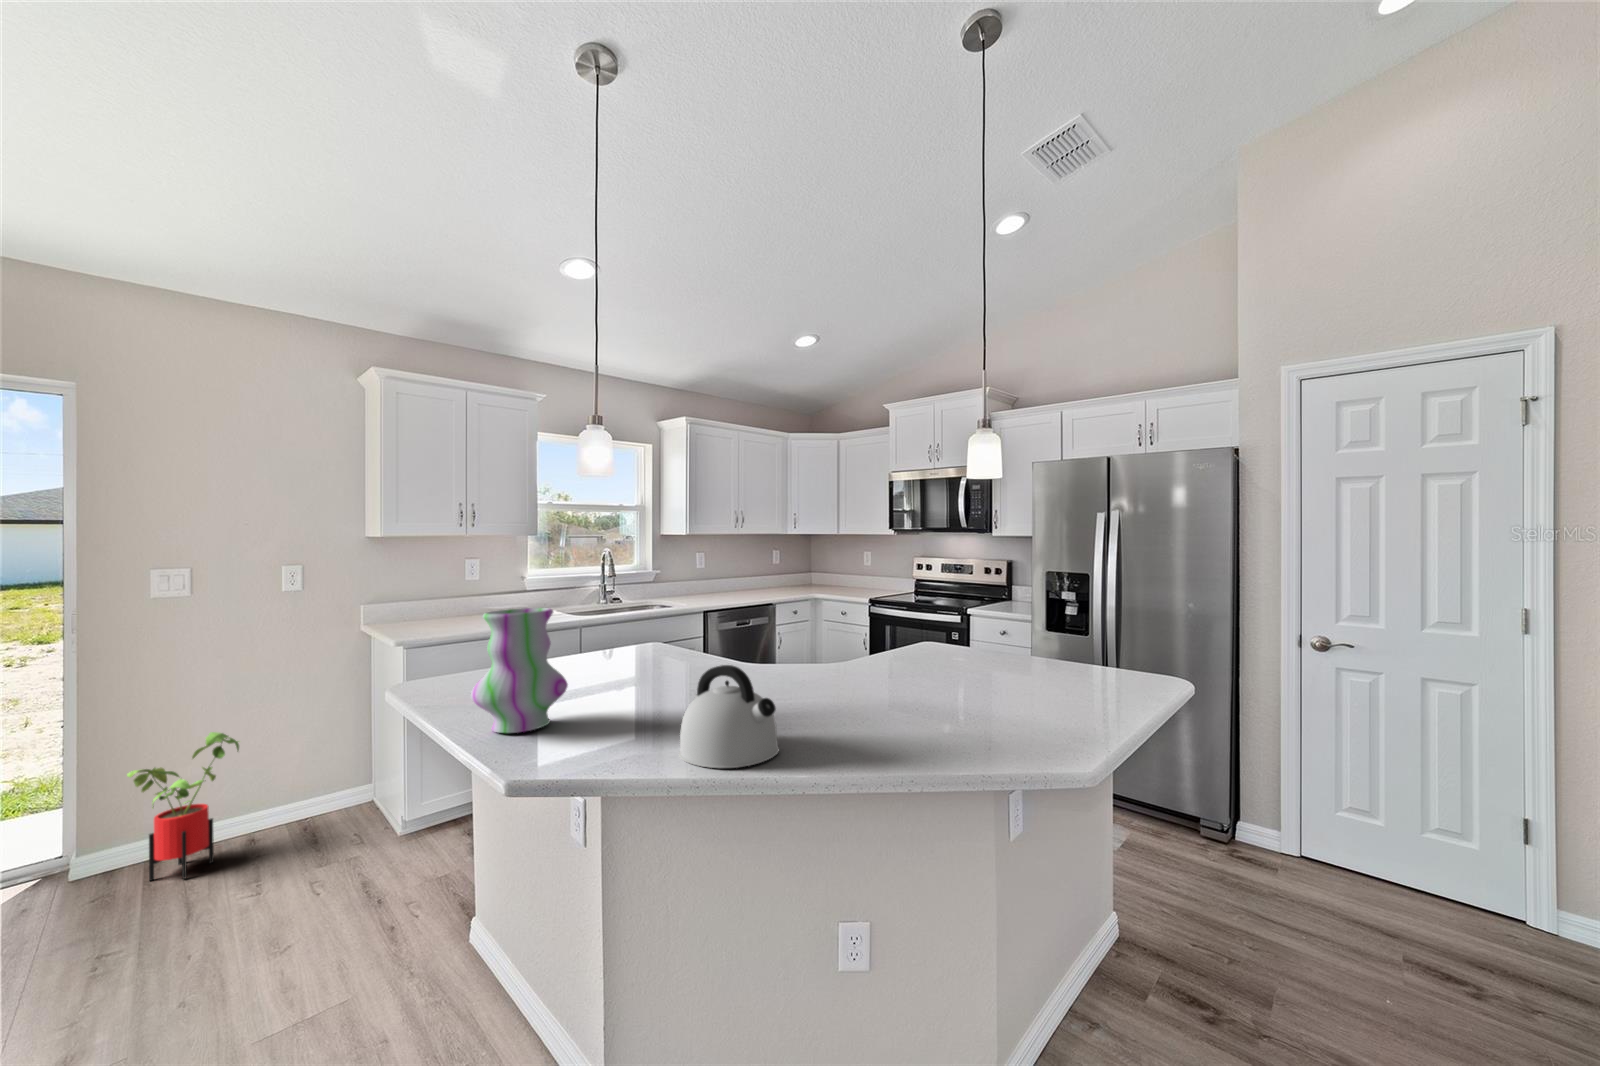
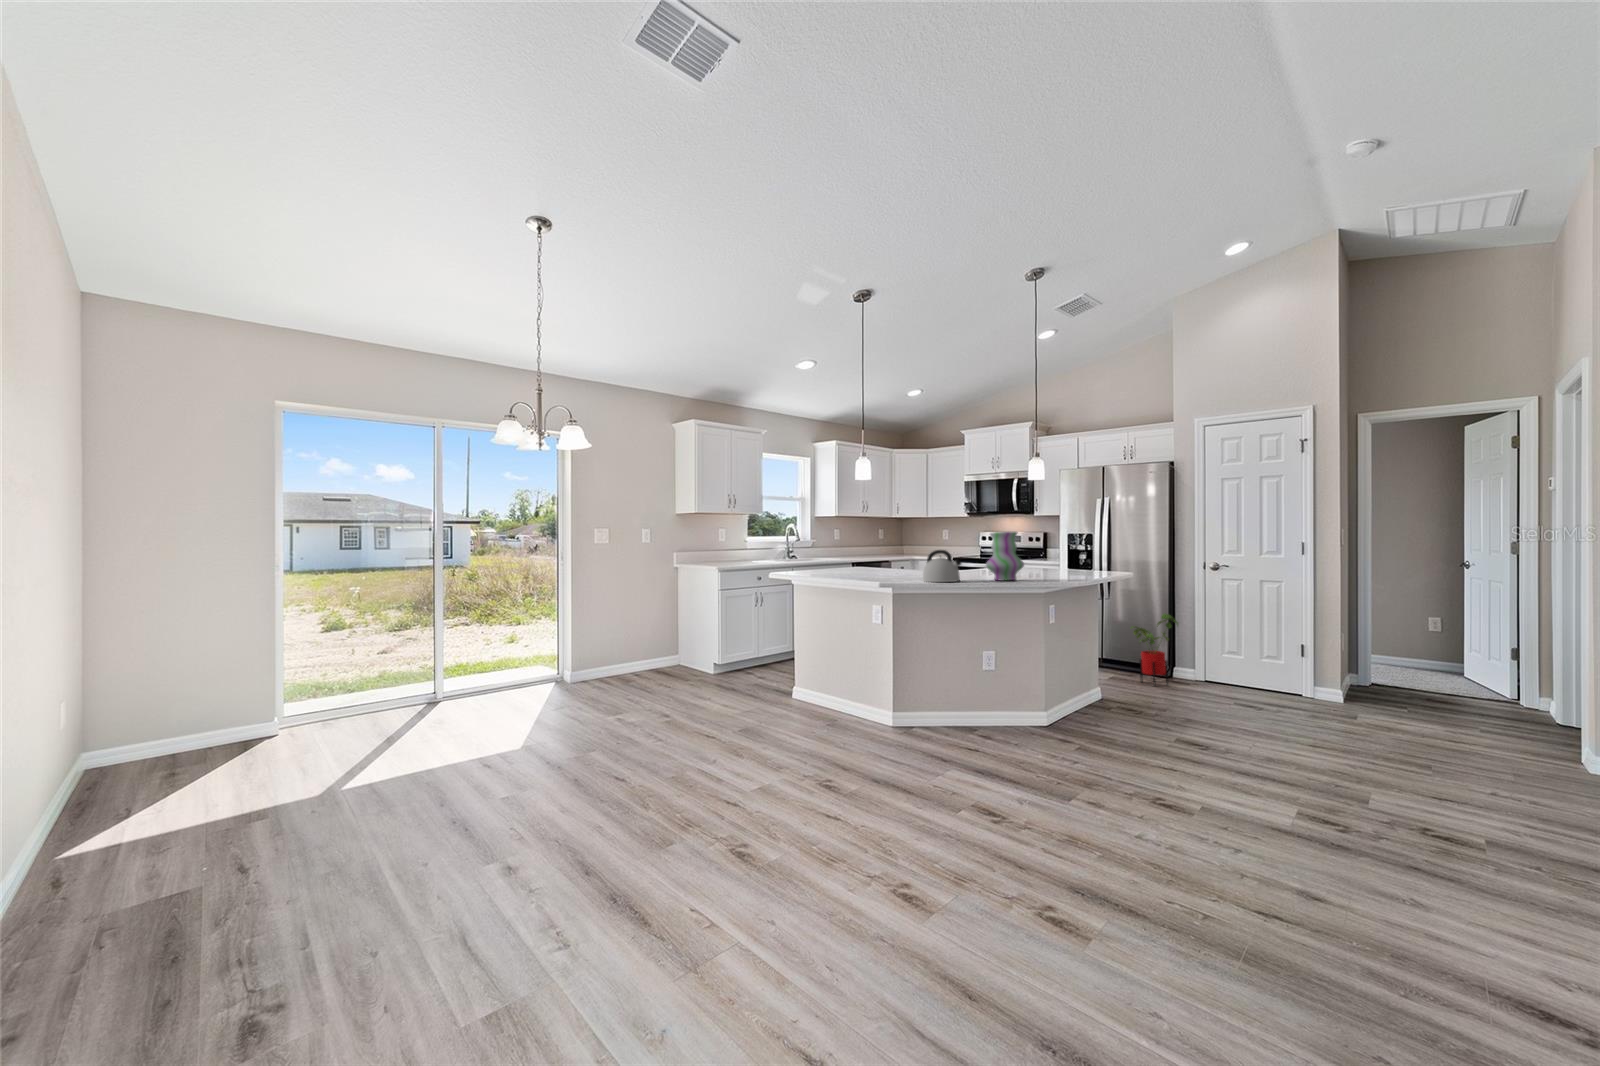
vase: present [471,608,568,733] -> present [986,532,1024,581]
house plant: present [127,732,239,881] -> present [1131,614,1178,684]

